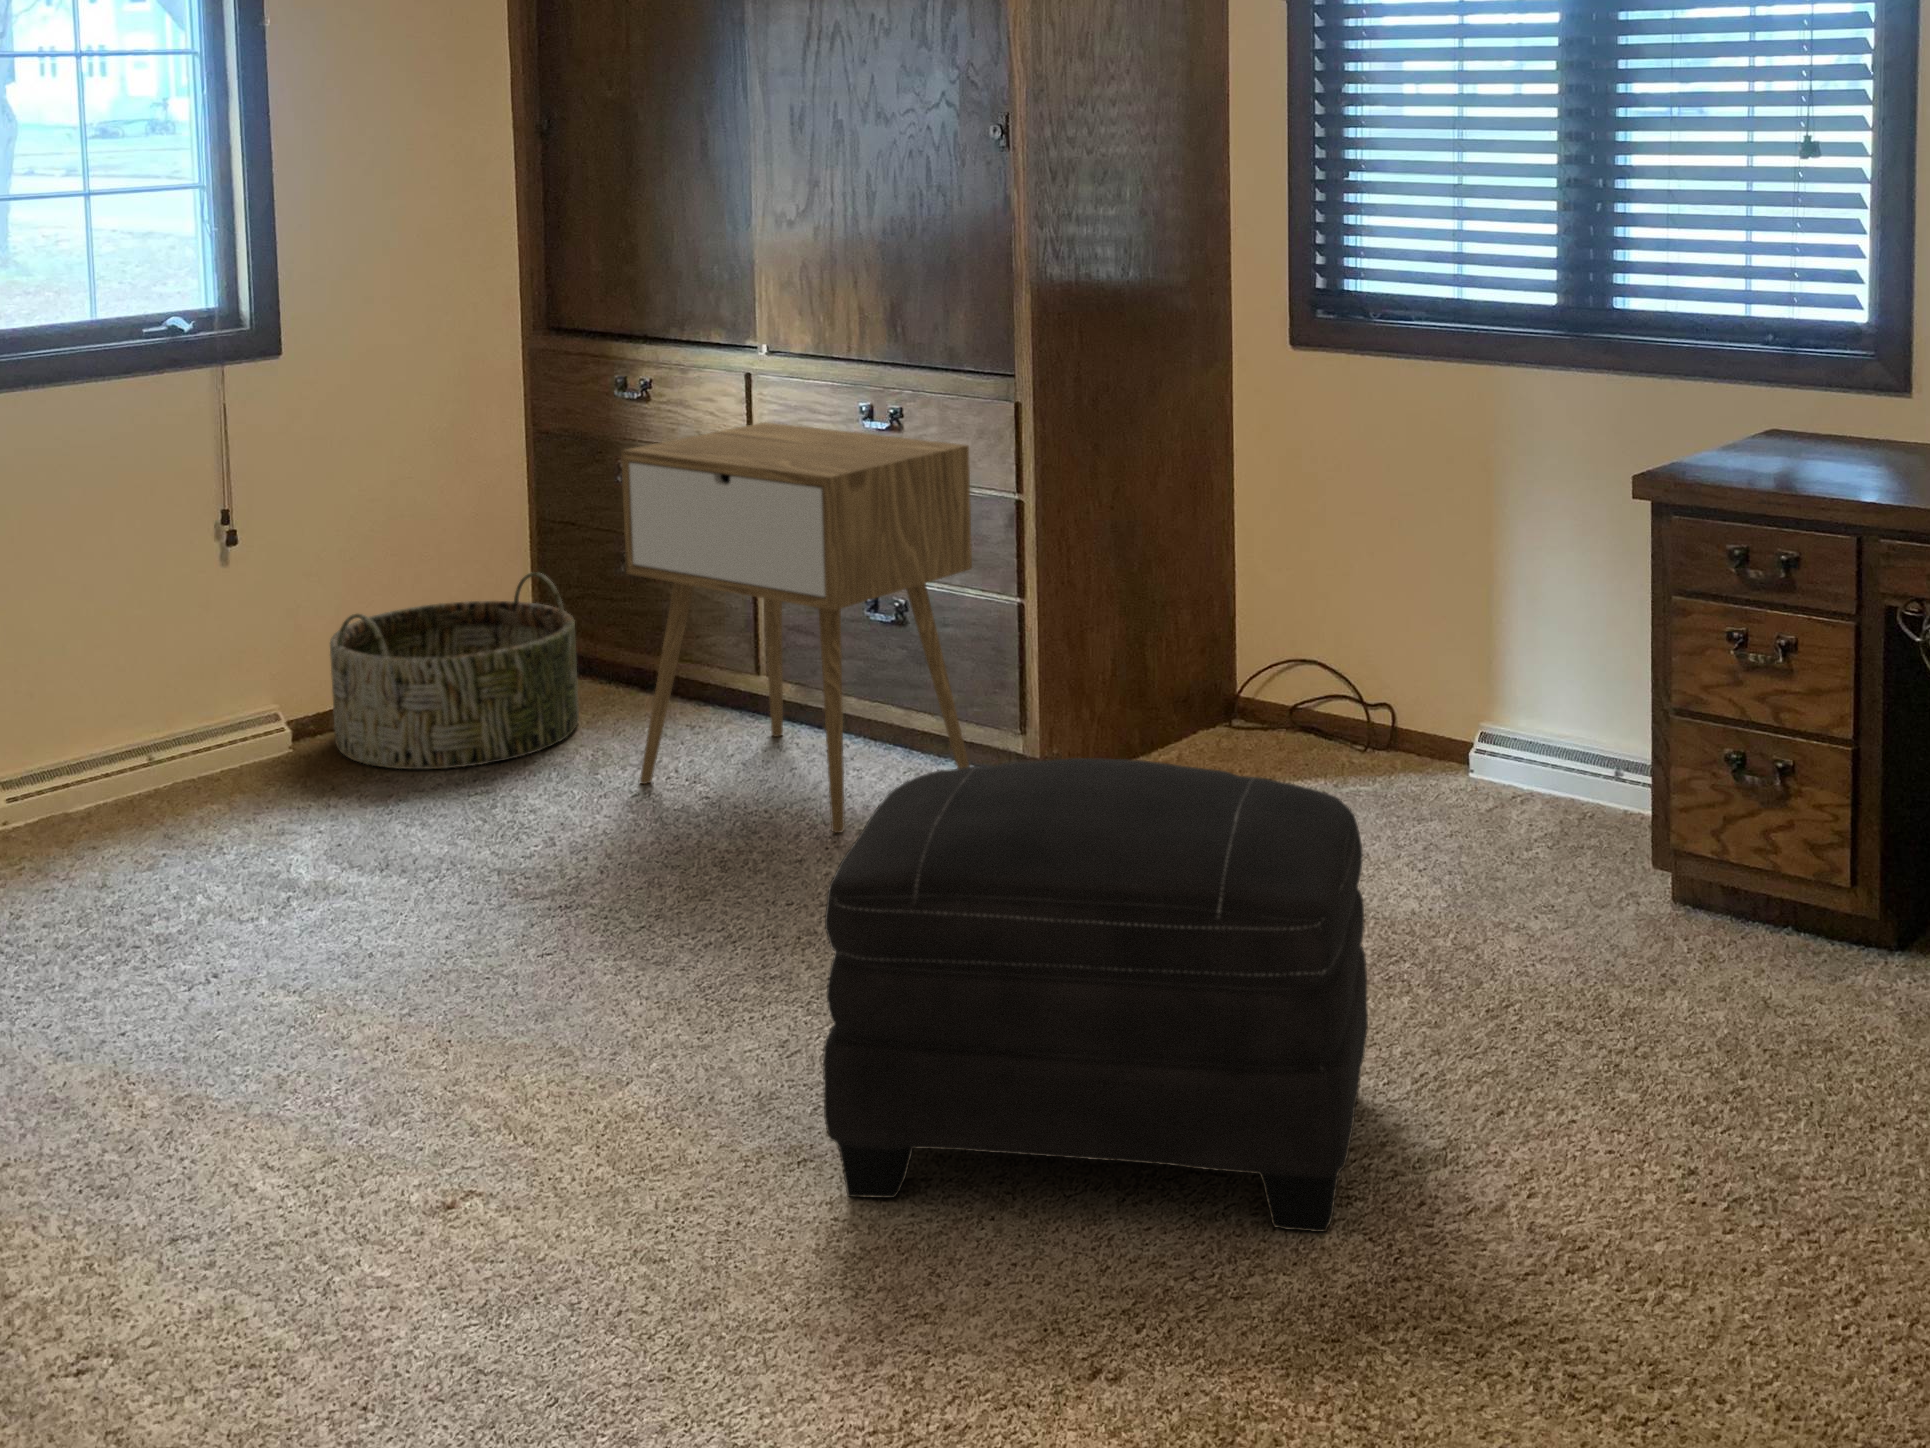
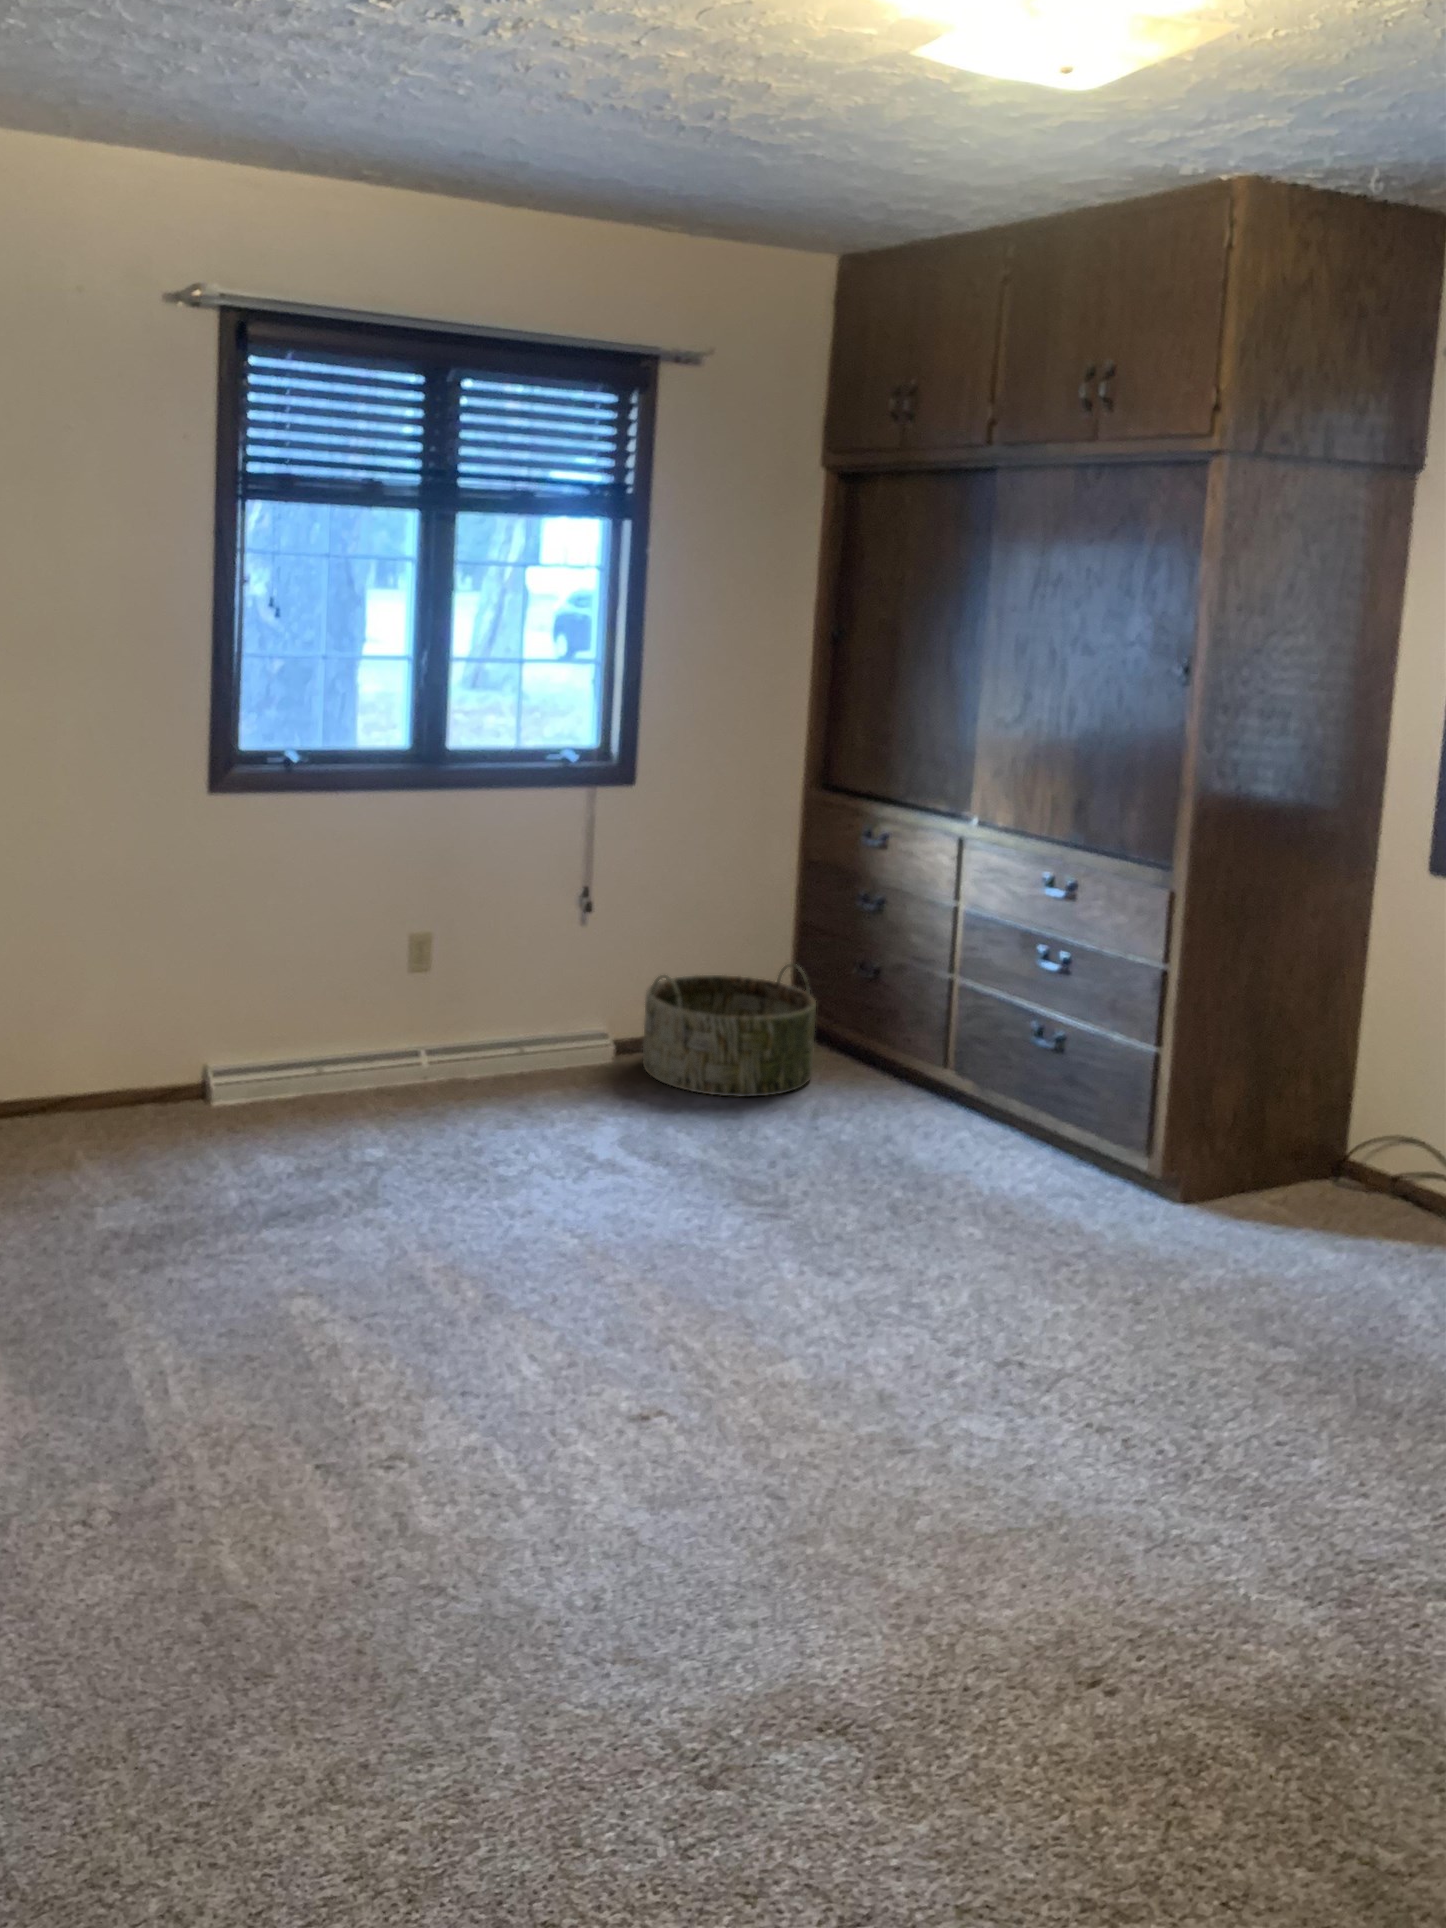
nightstand: present [621,422,972,833] -> none [845,877,1126,1200]
ottoman: present [823,758,1368,1232] -> none [918,1175,1401,1626]

